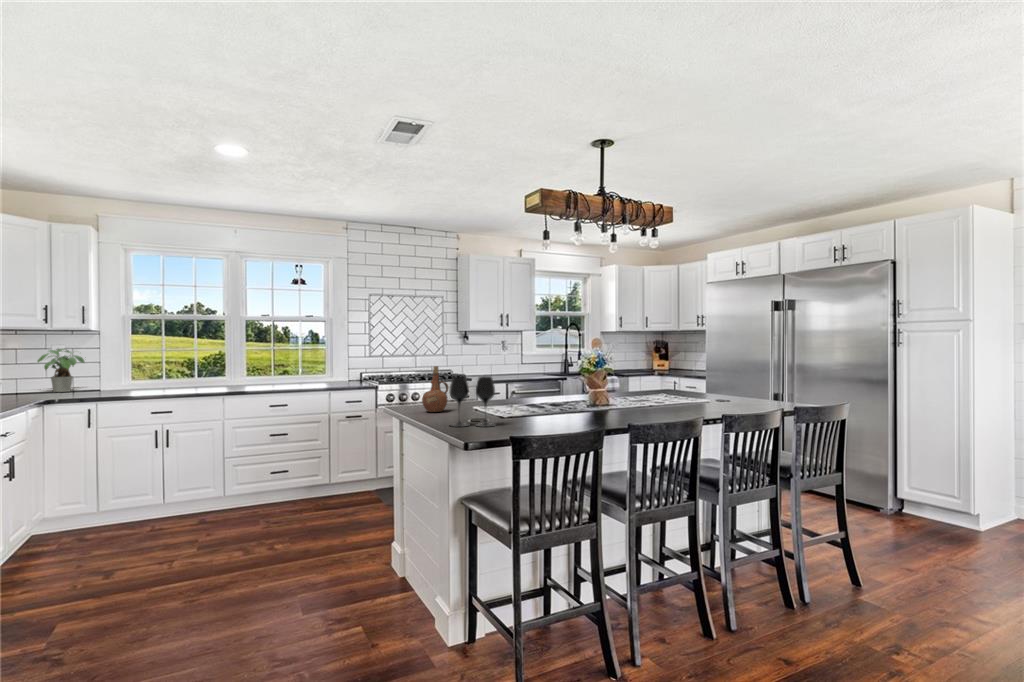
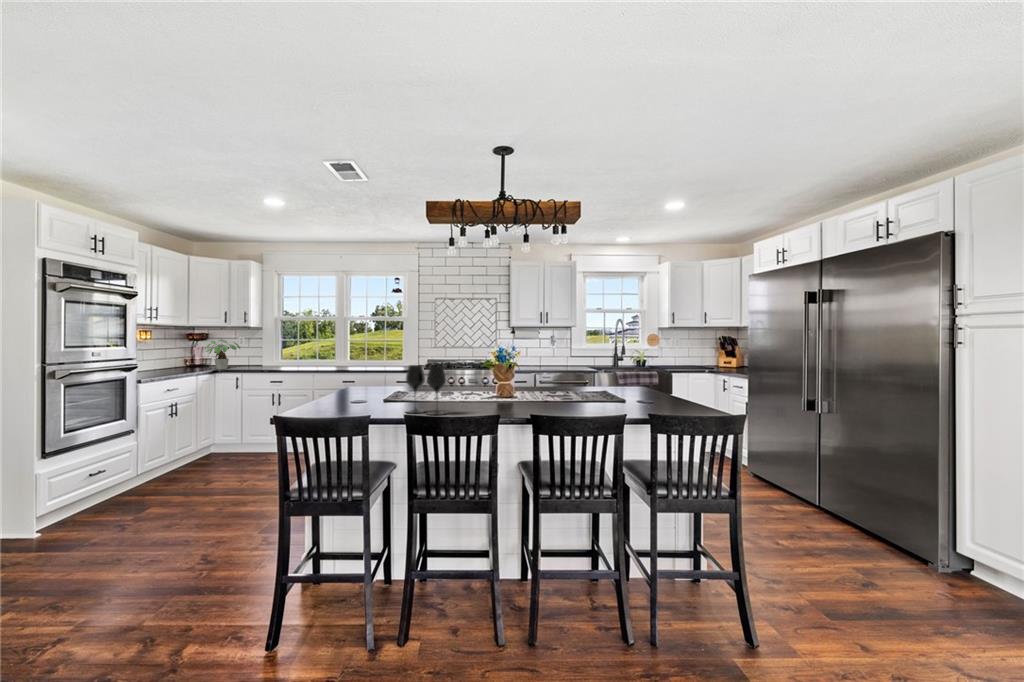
ceramic pitcher: present [422,366,448,412] -> none [352,355,377,396]
wine glass: present [449,376,495,427] -> present [406,365,446,415]

